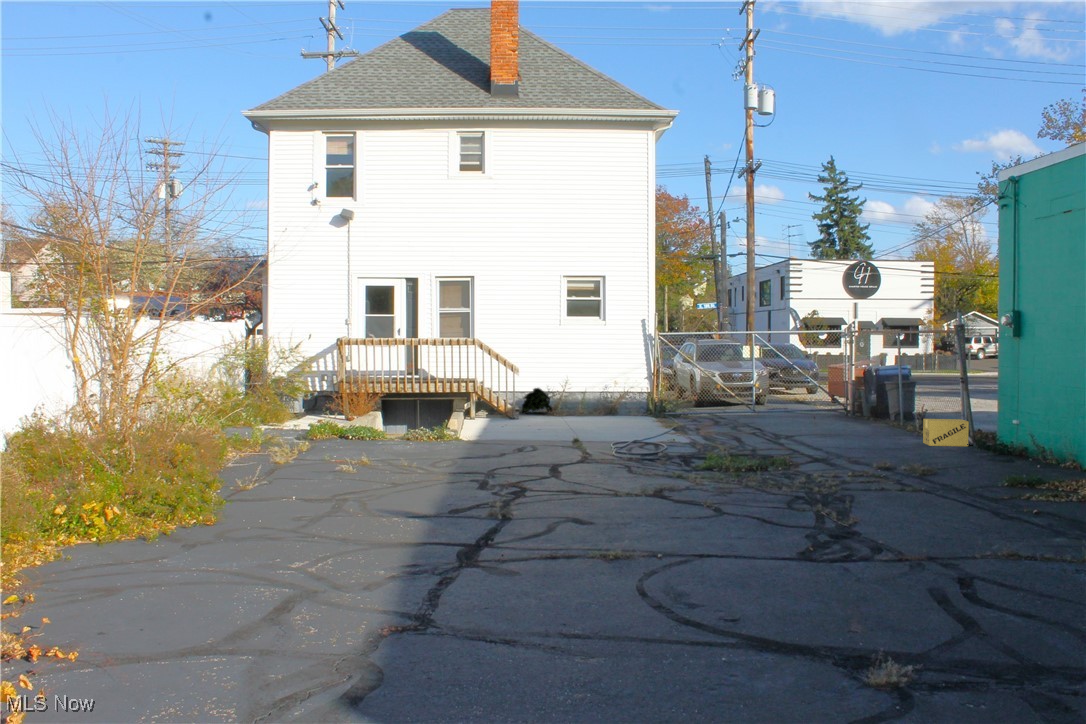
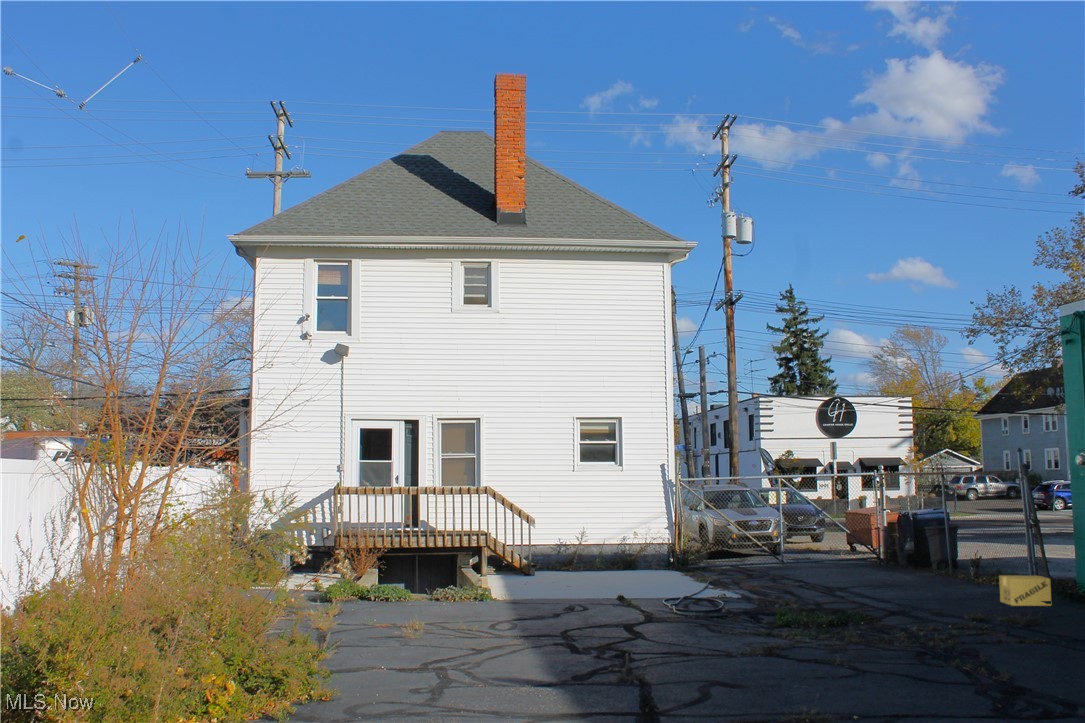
potted plant: present [522,388,552,413] -> none [533,540,568,570]

